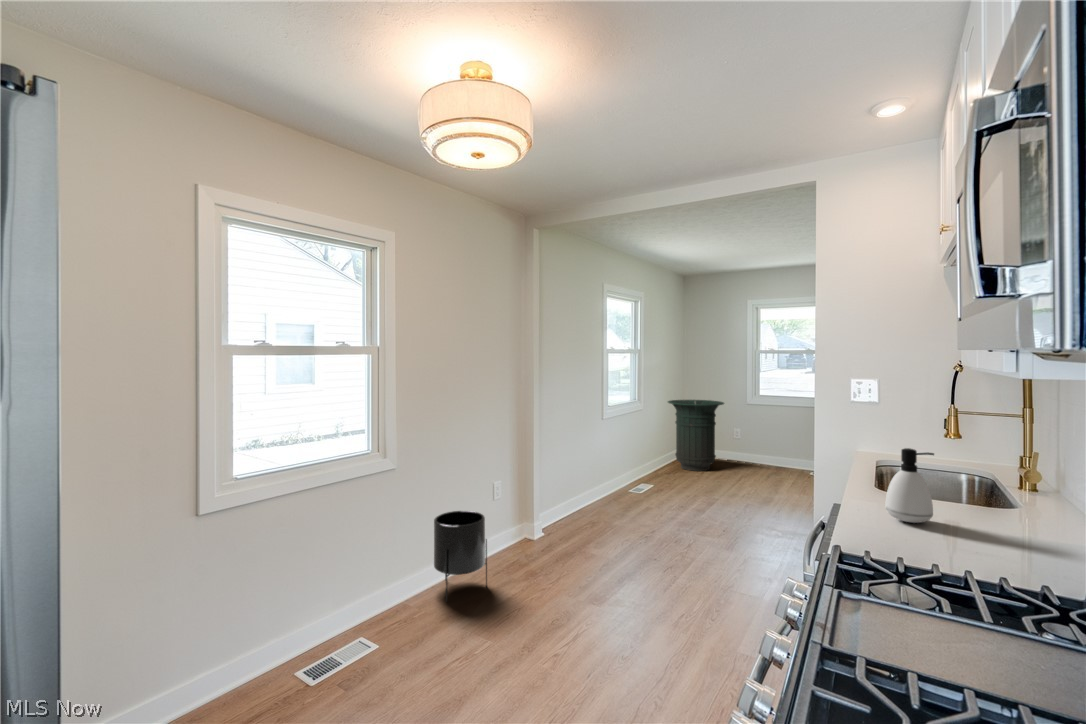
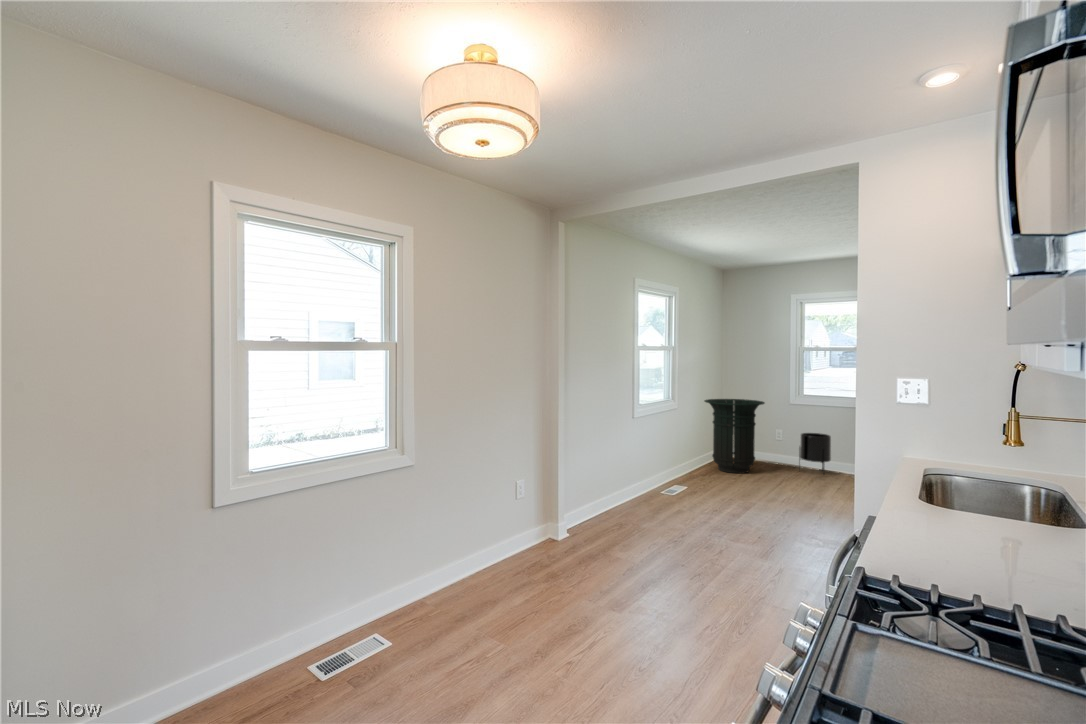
soap dispenser: present [885,448,934,523] -> none [925,458,984,542]
planter: present [434,511,487,602] -> present [799,433,831,471]

